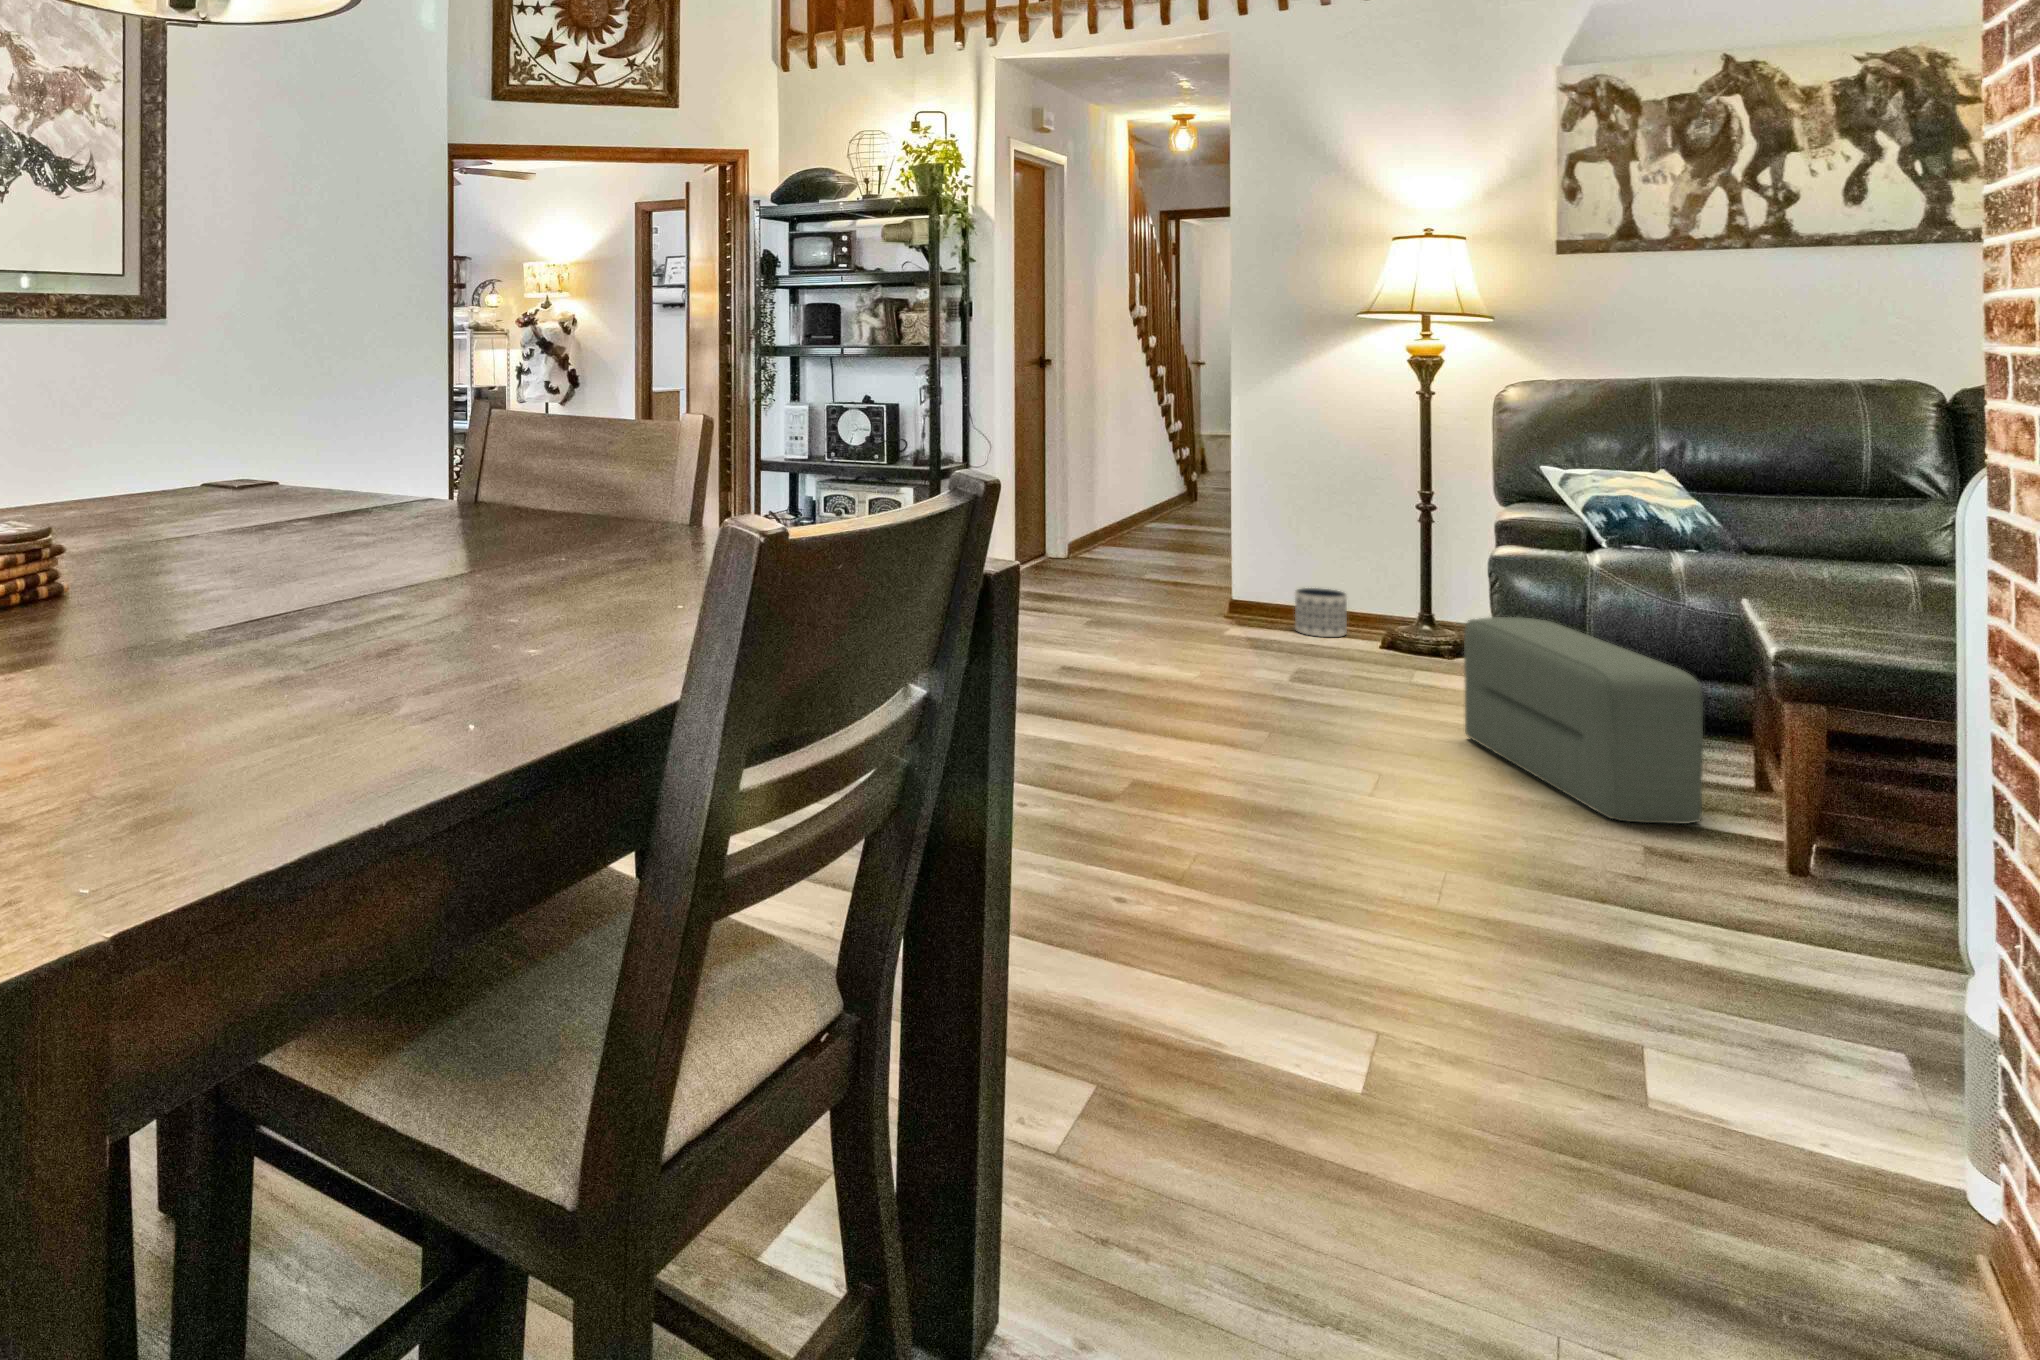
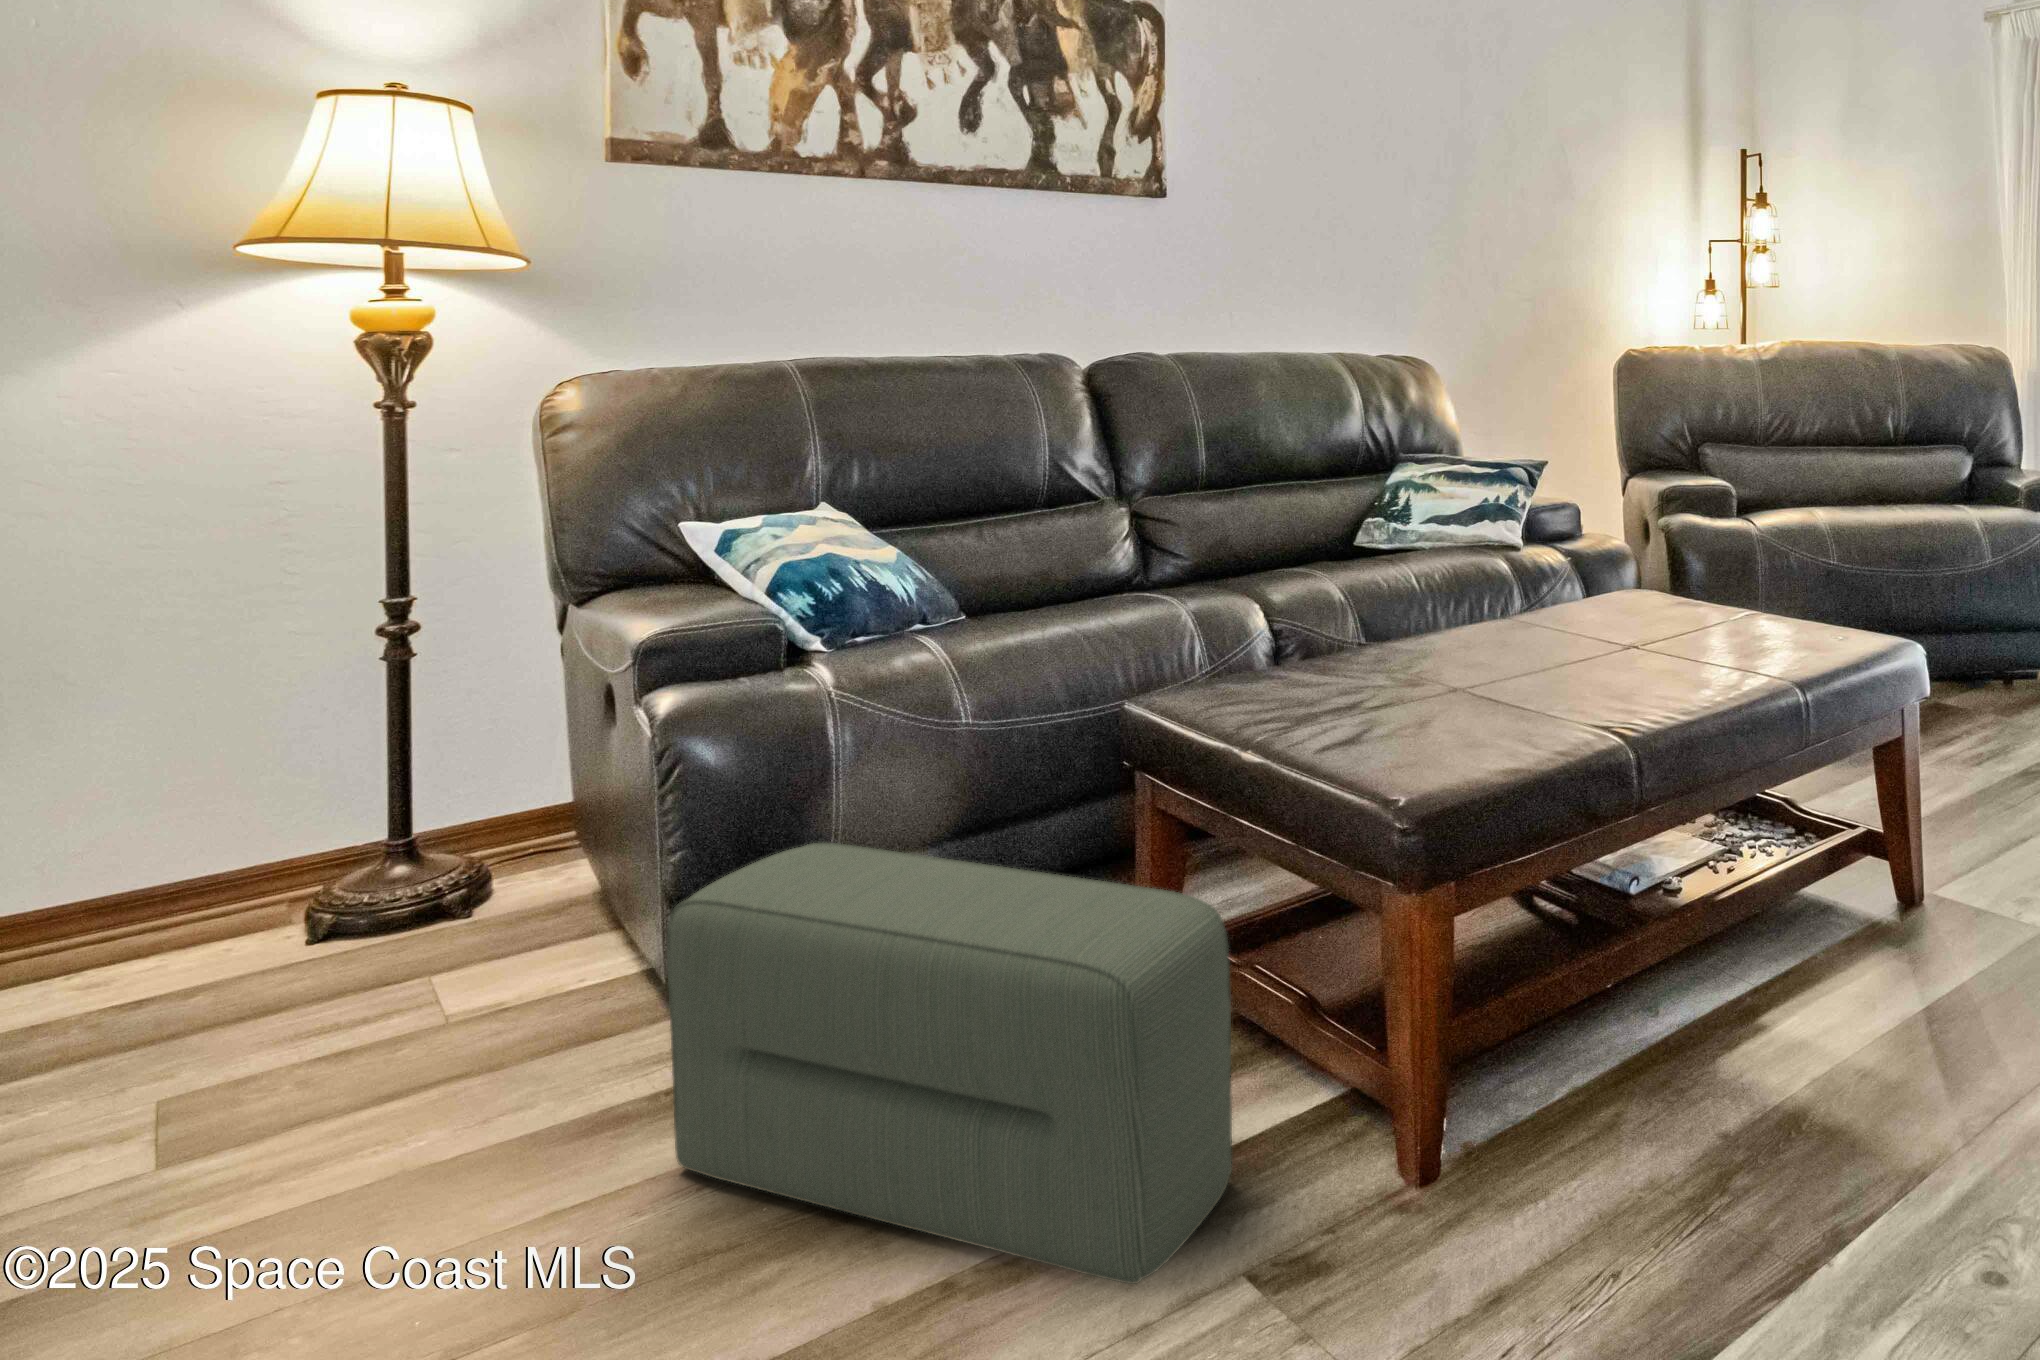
planter: present [1295,588,1347,637] -> none [70,853,218,986]

